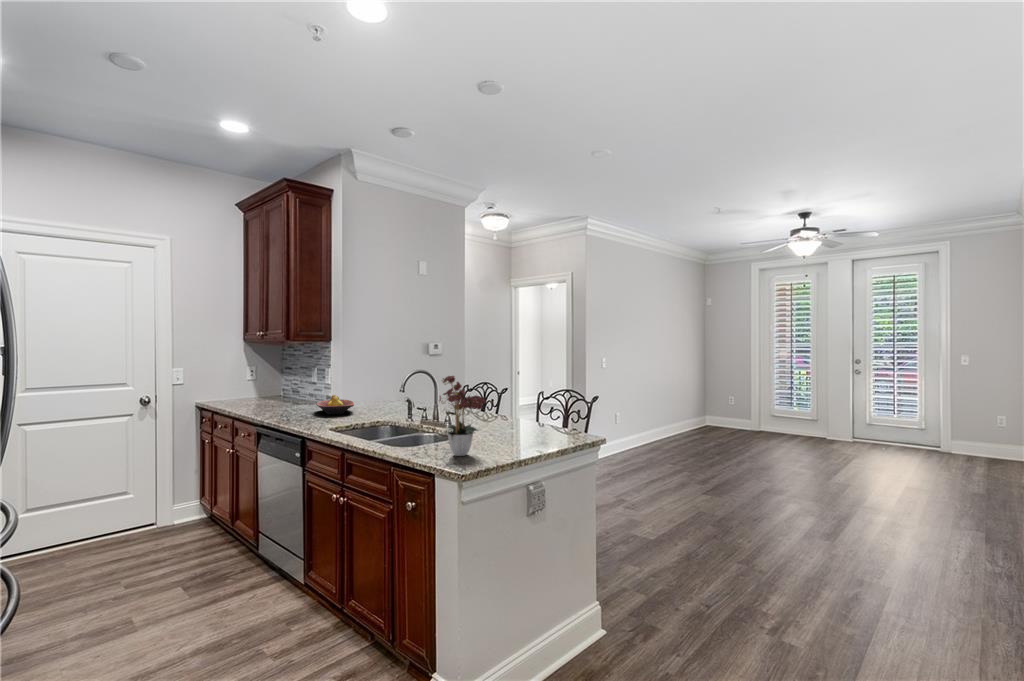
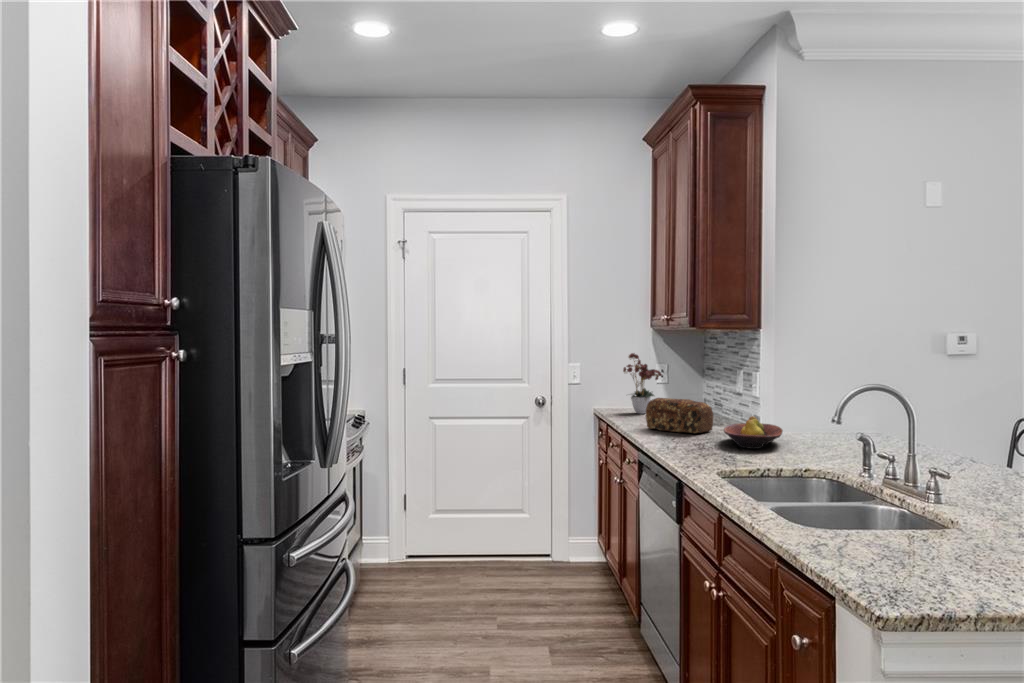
flower arrangement: present [439,376,486,456] -> present [623,353,662,414]
bread loaf: none [254,388,303,411] -> present [646,398,714,433]

